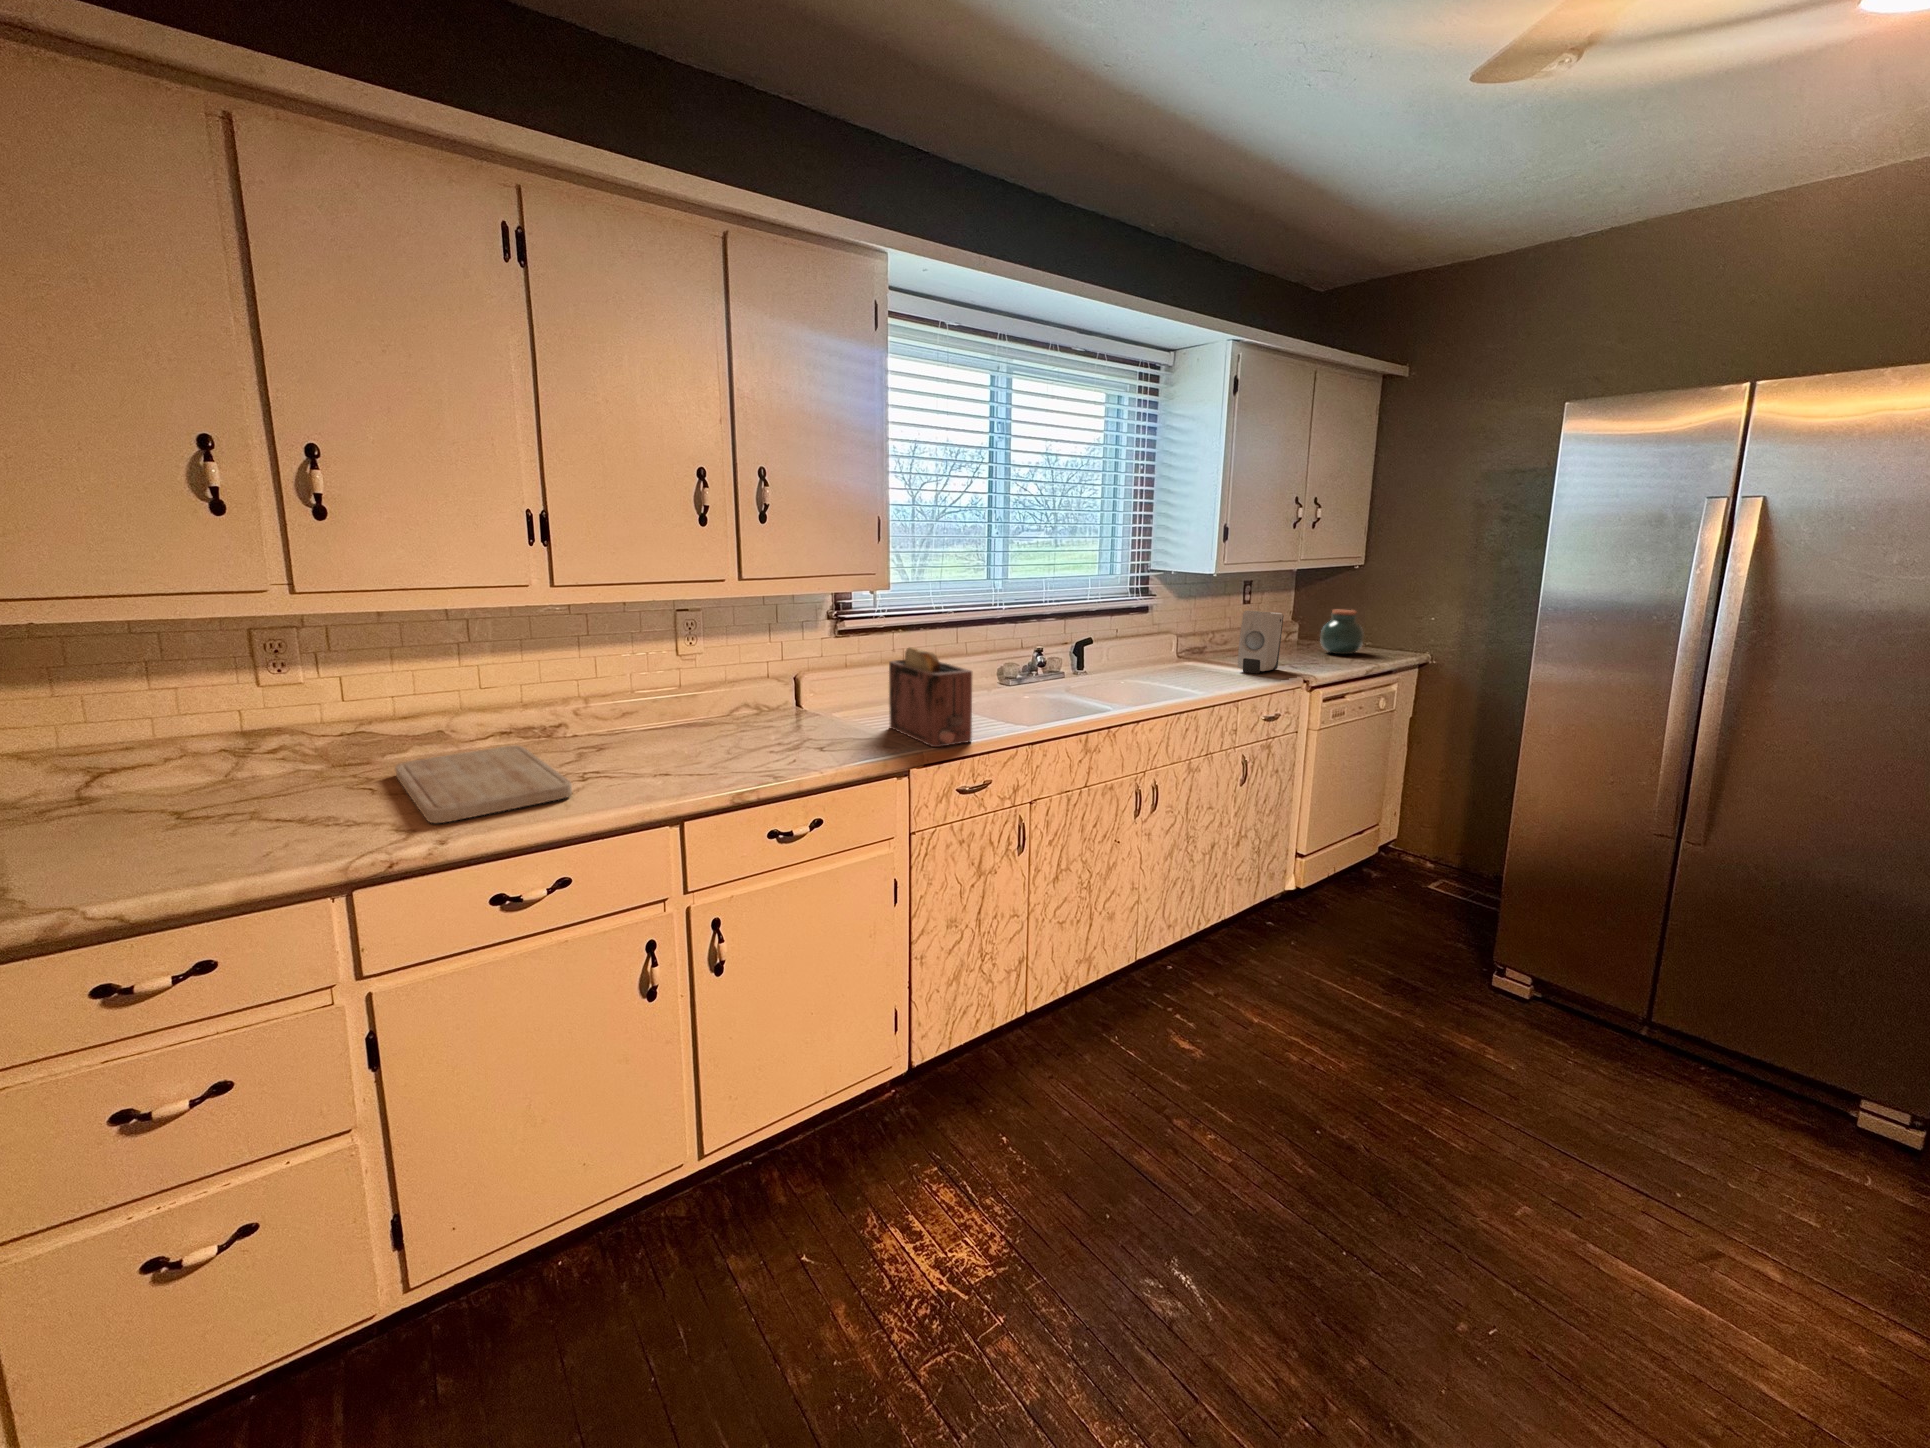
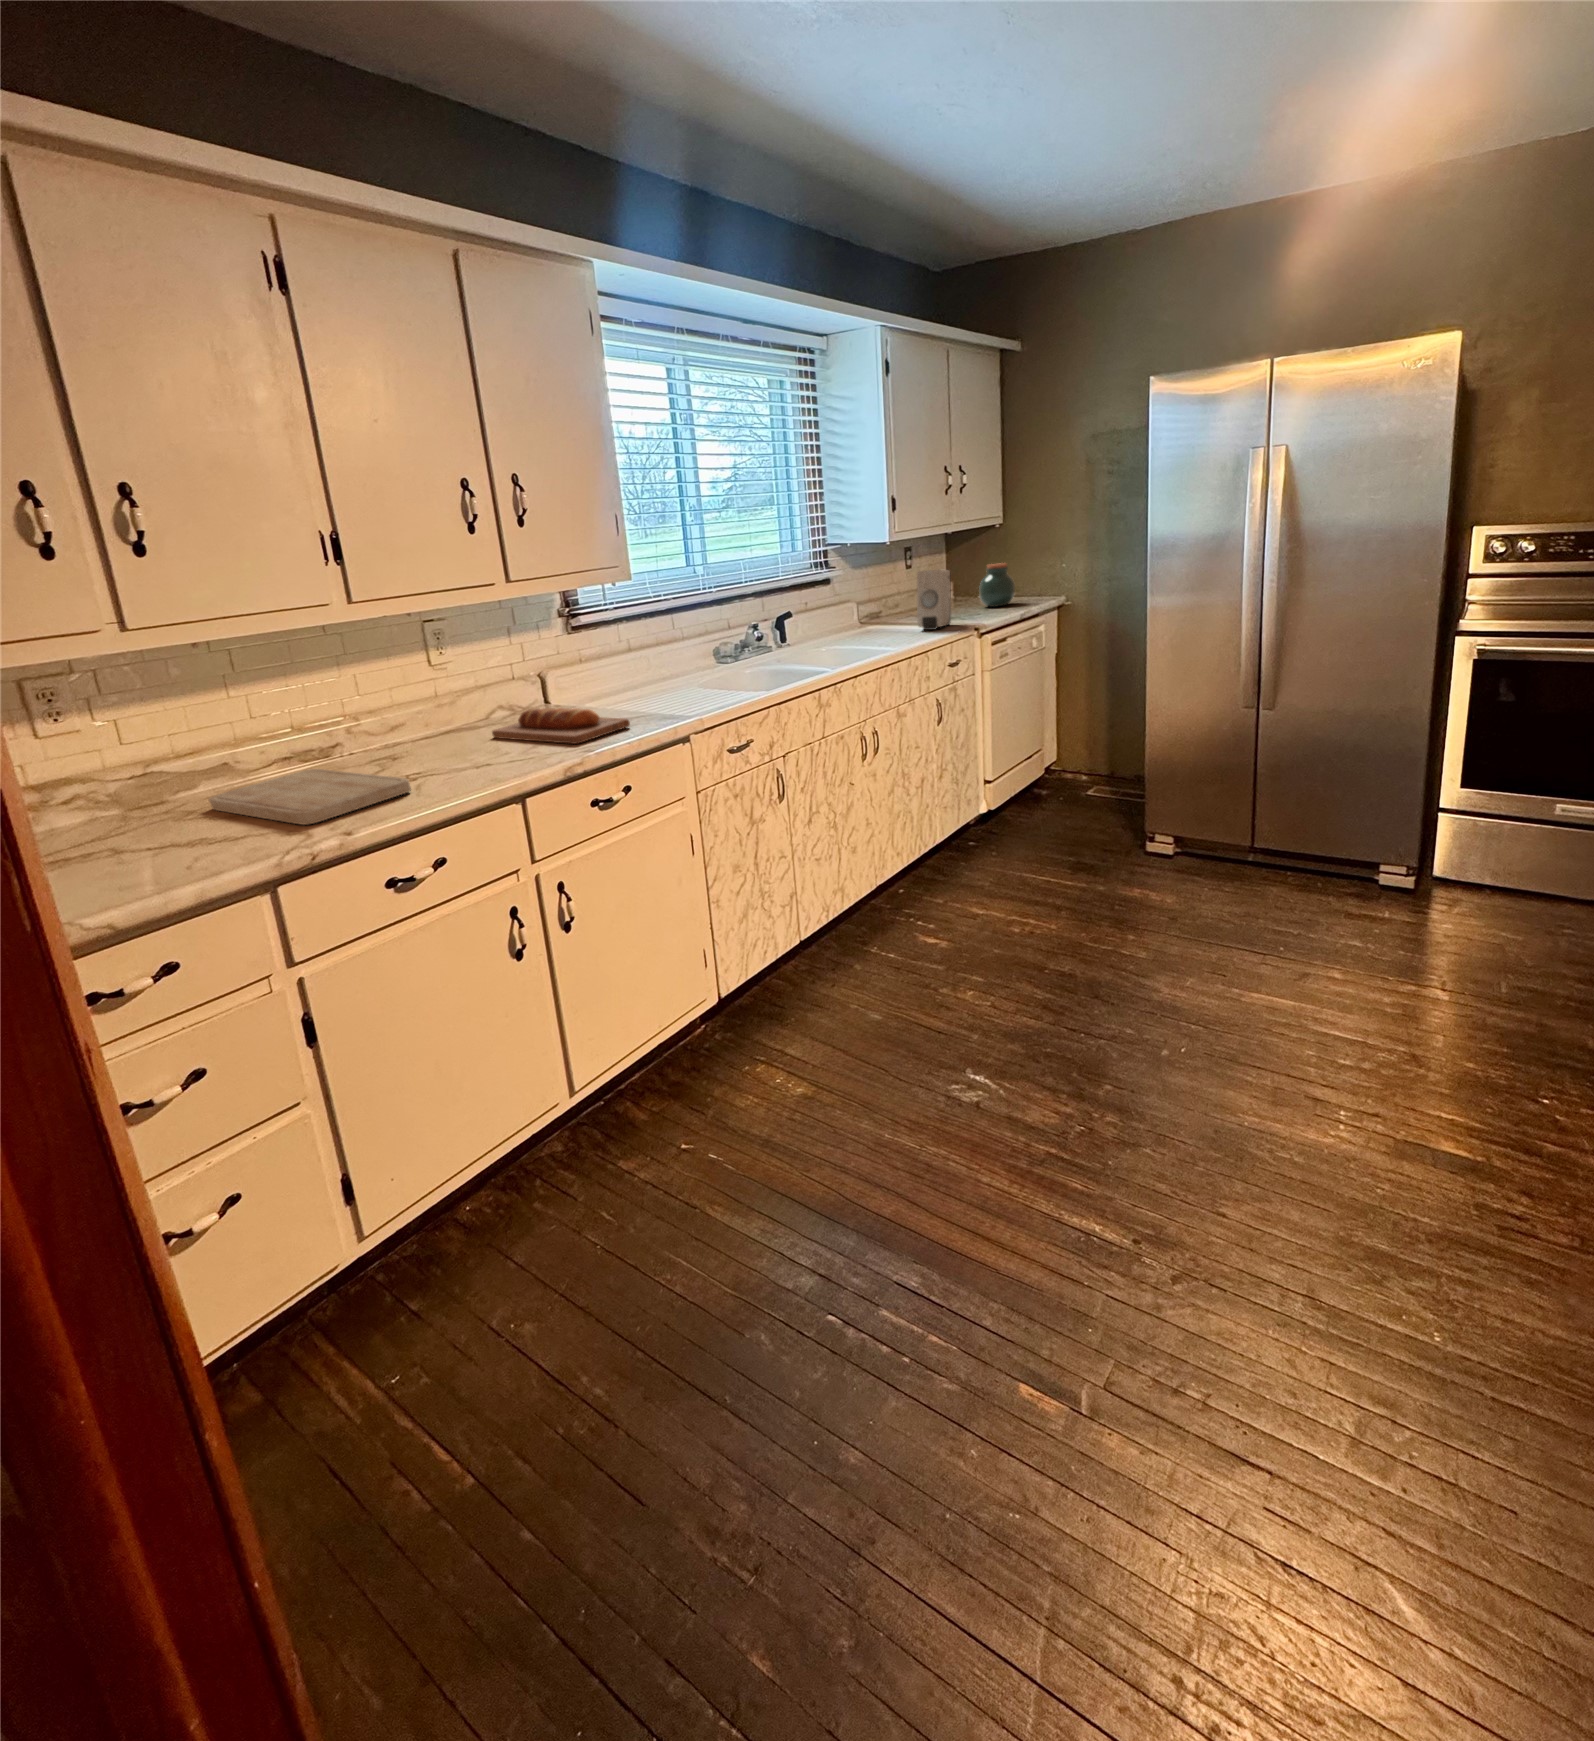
toaster: present [889,647,972,747] -> none [635,628,728,715]
bread loaf: none [718,712,853,763] -> present [492,708,630,744]

